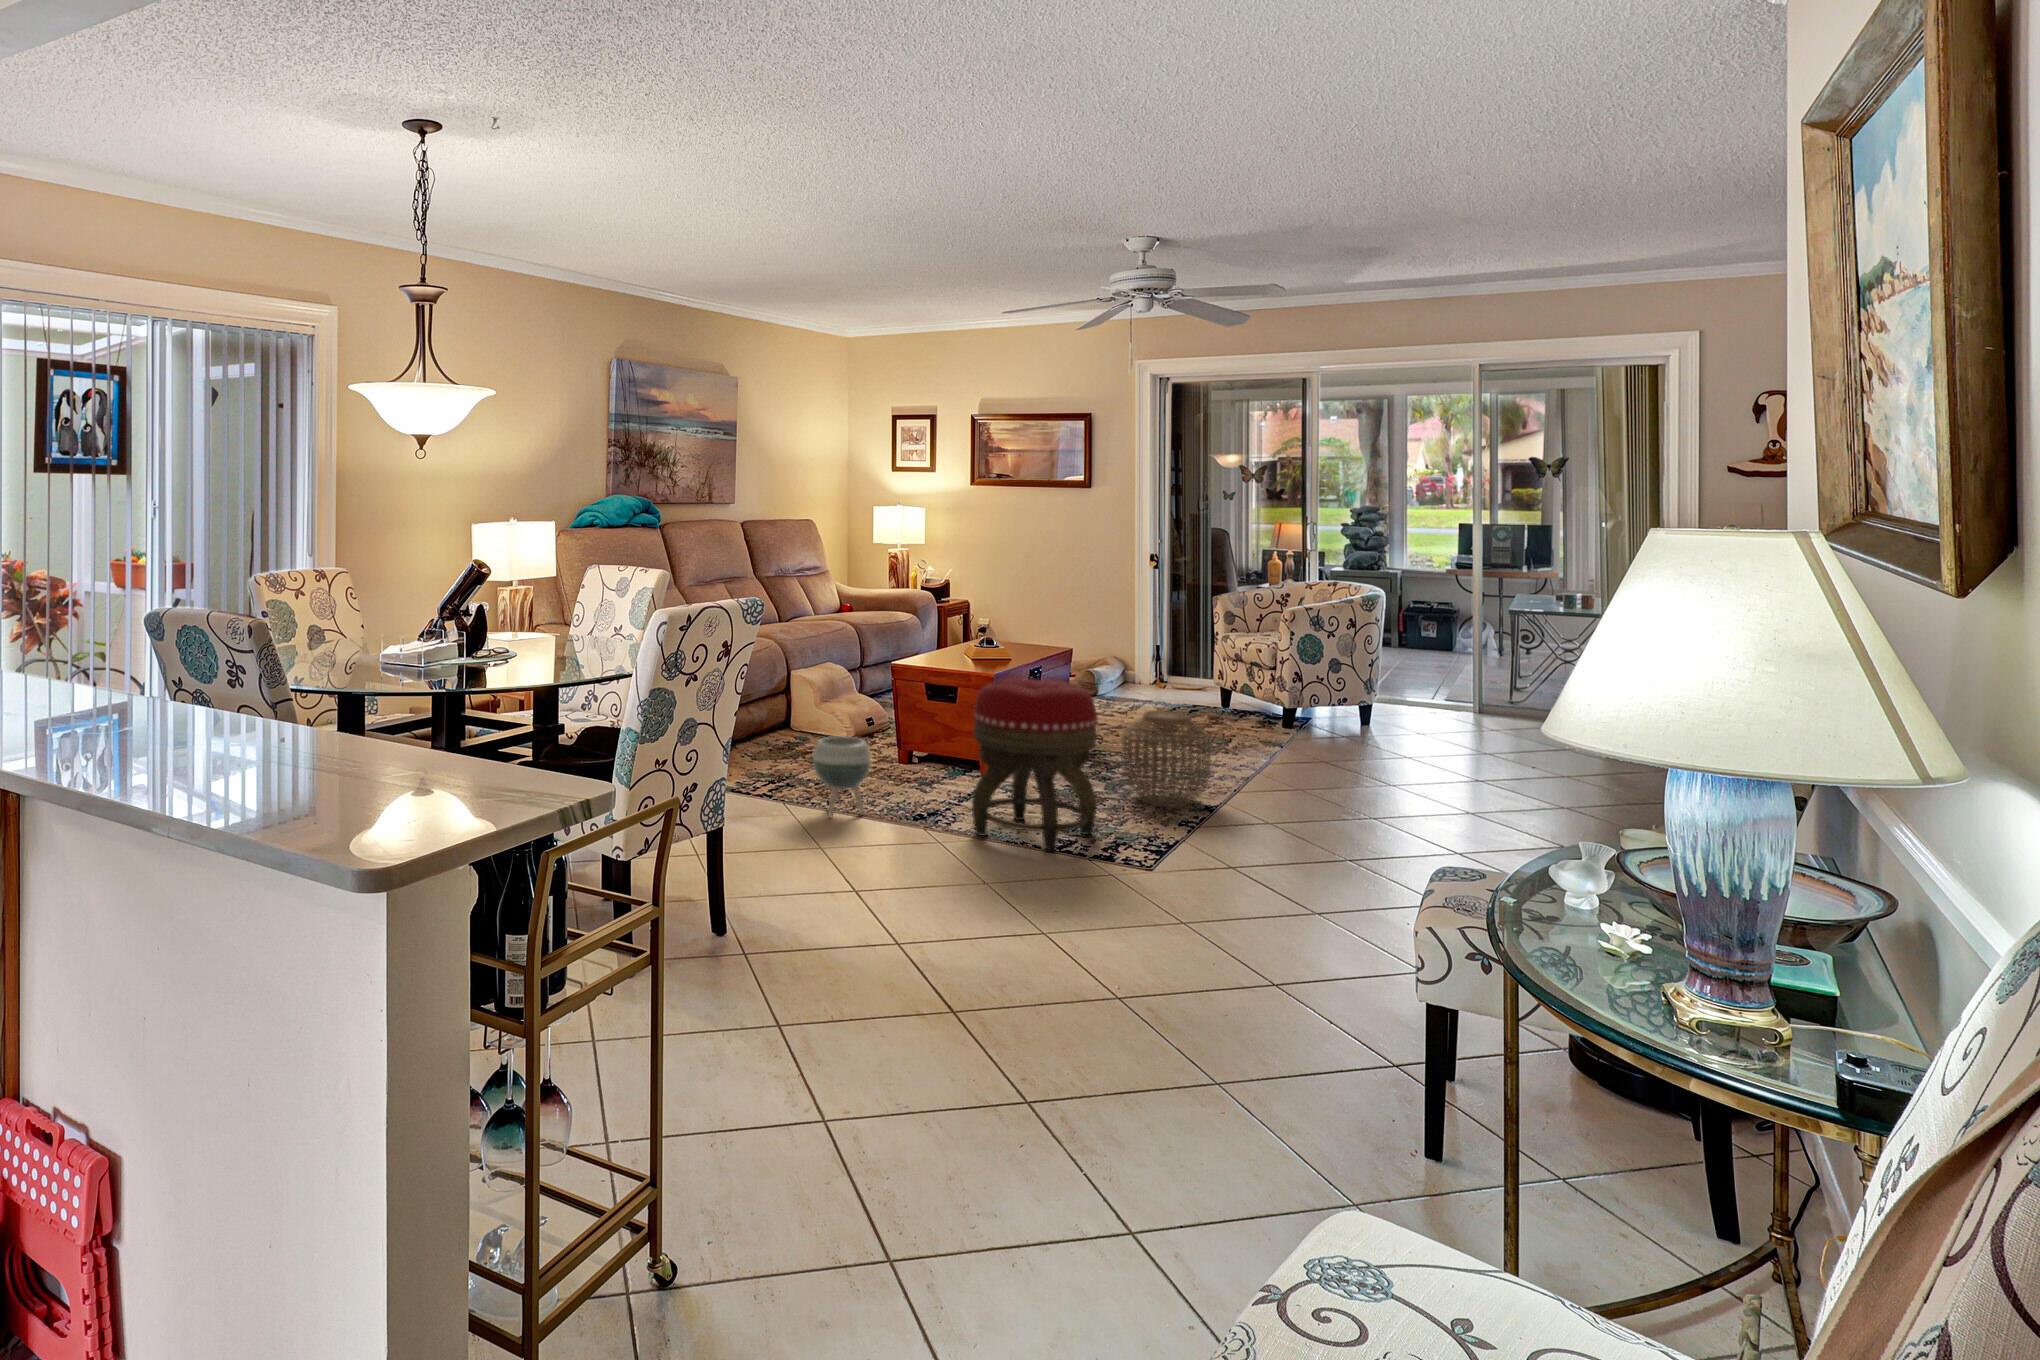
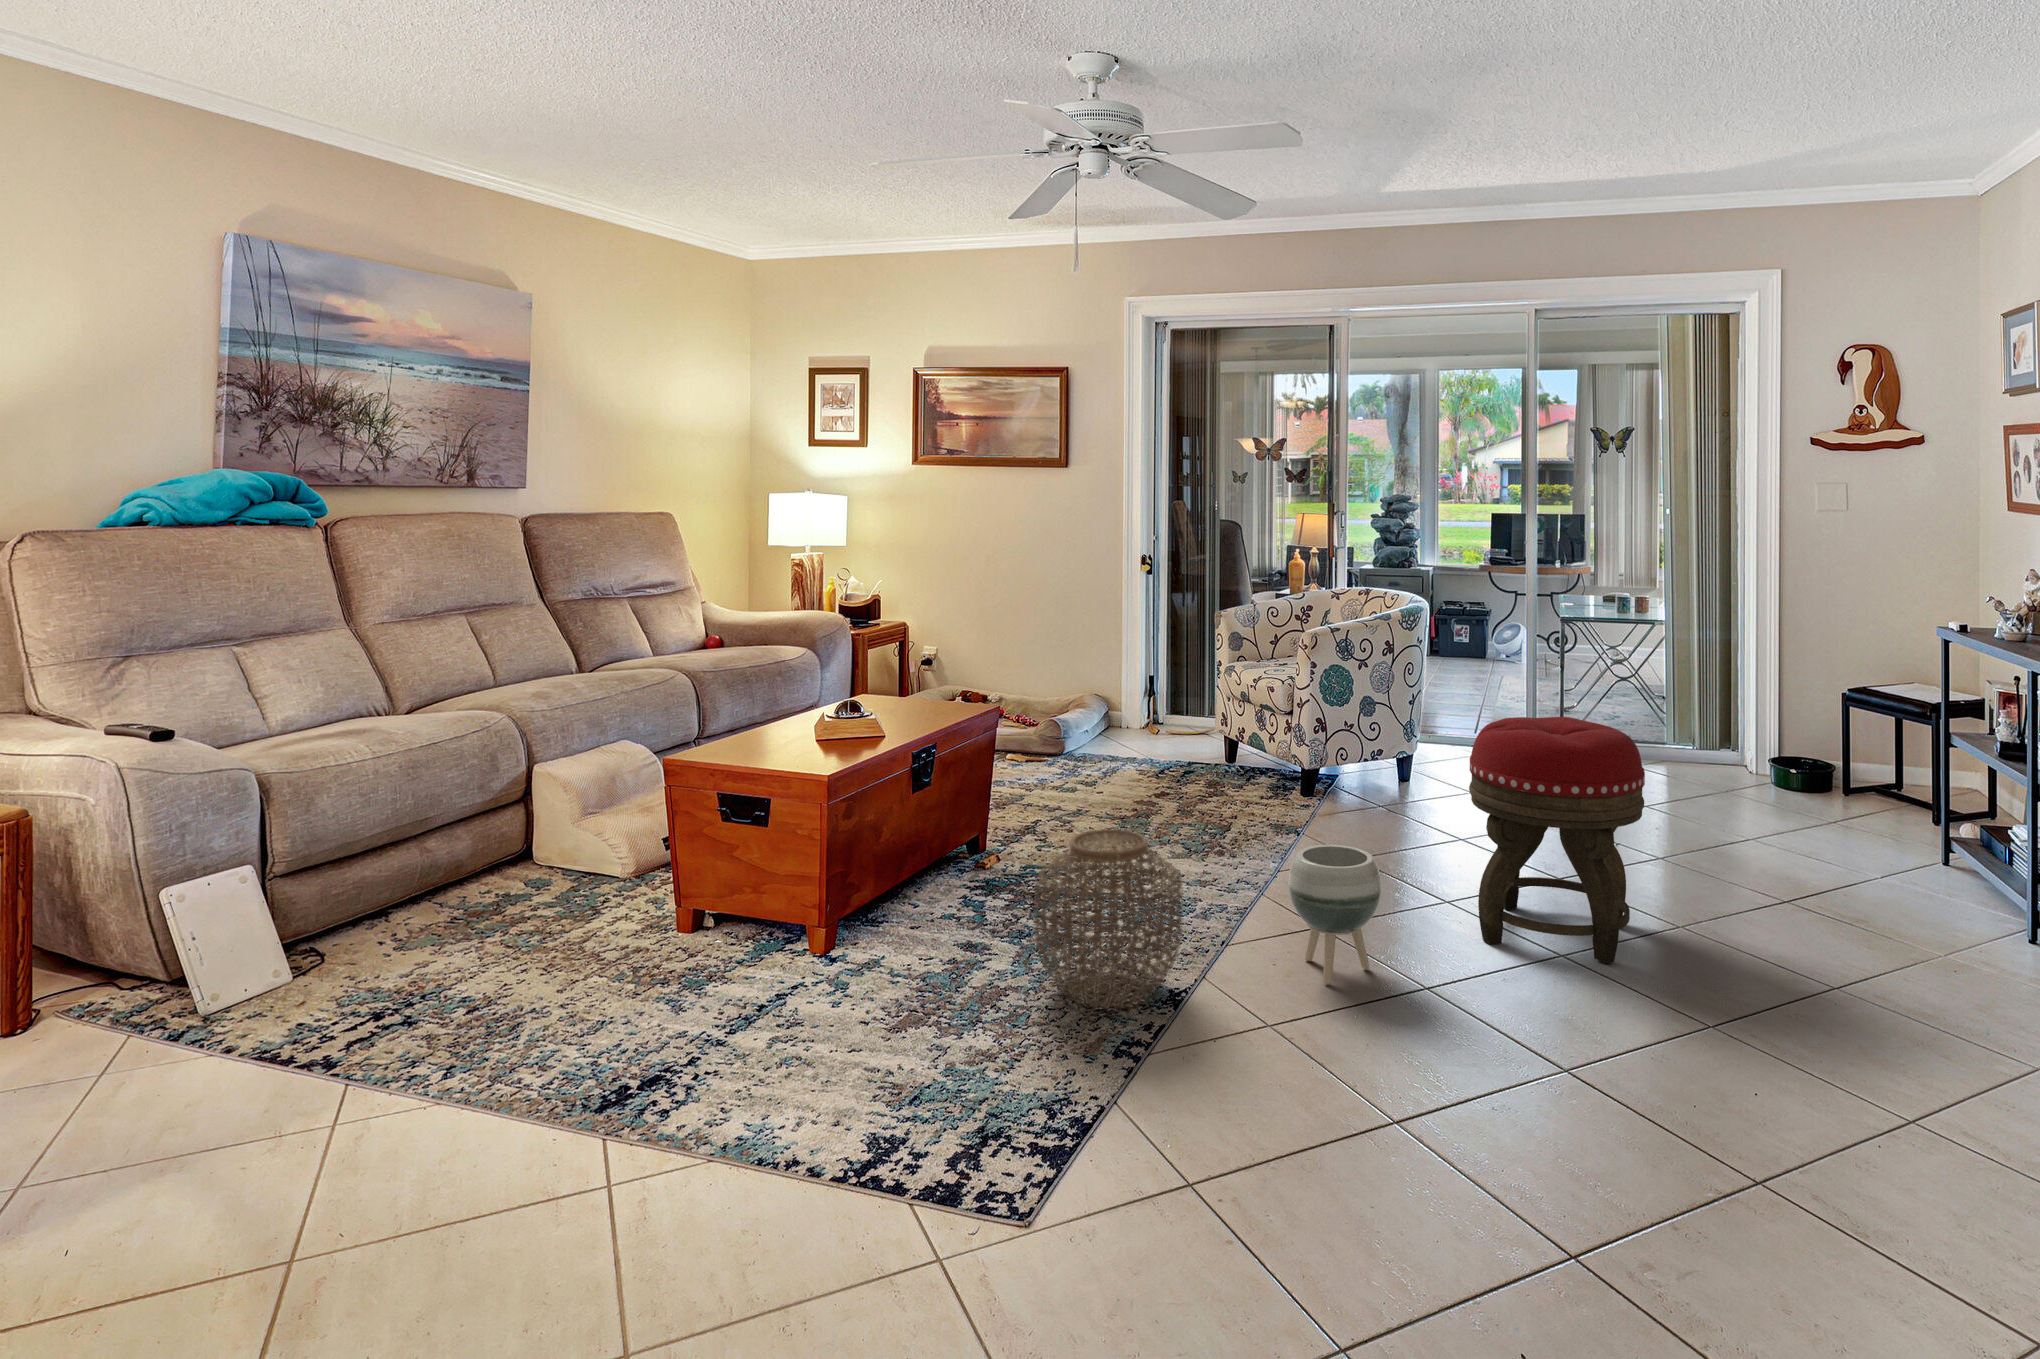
footstool: present [972,678,1098,851] -> present [1469,717,1645,963]
planter: present [813,736,871,818] -> present [1289,845,1381,985]

